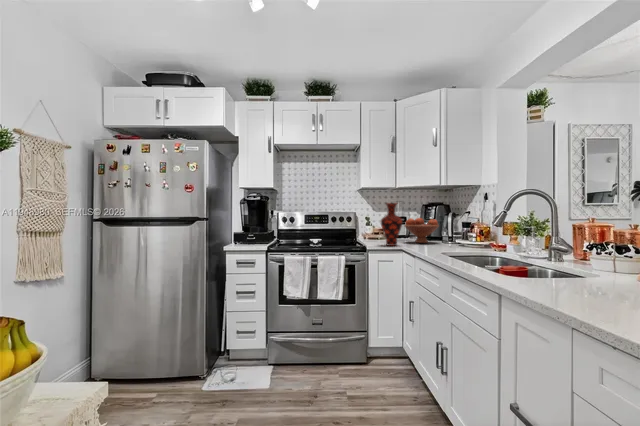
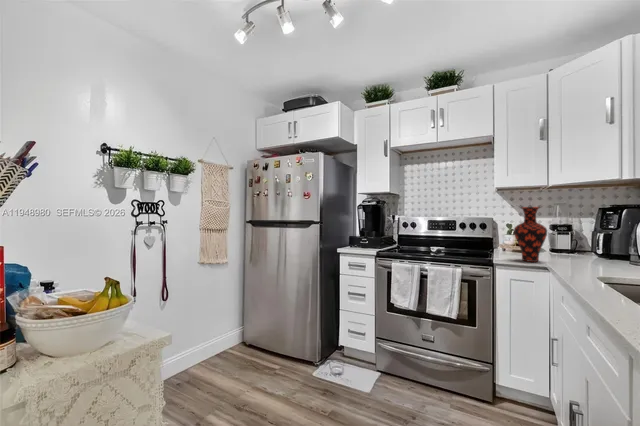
fruit bowl: present [404,218,439,243] -> none [558,226,618,261]

